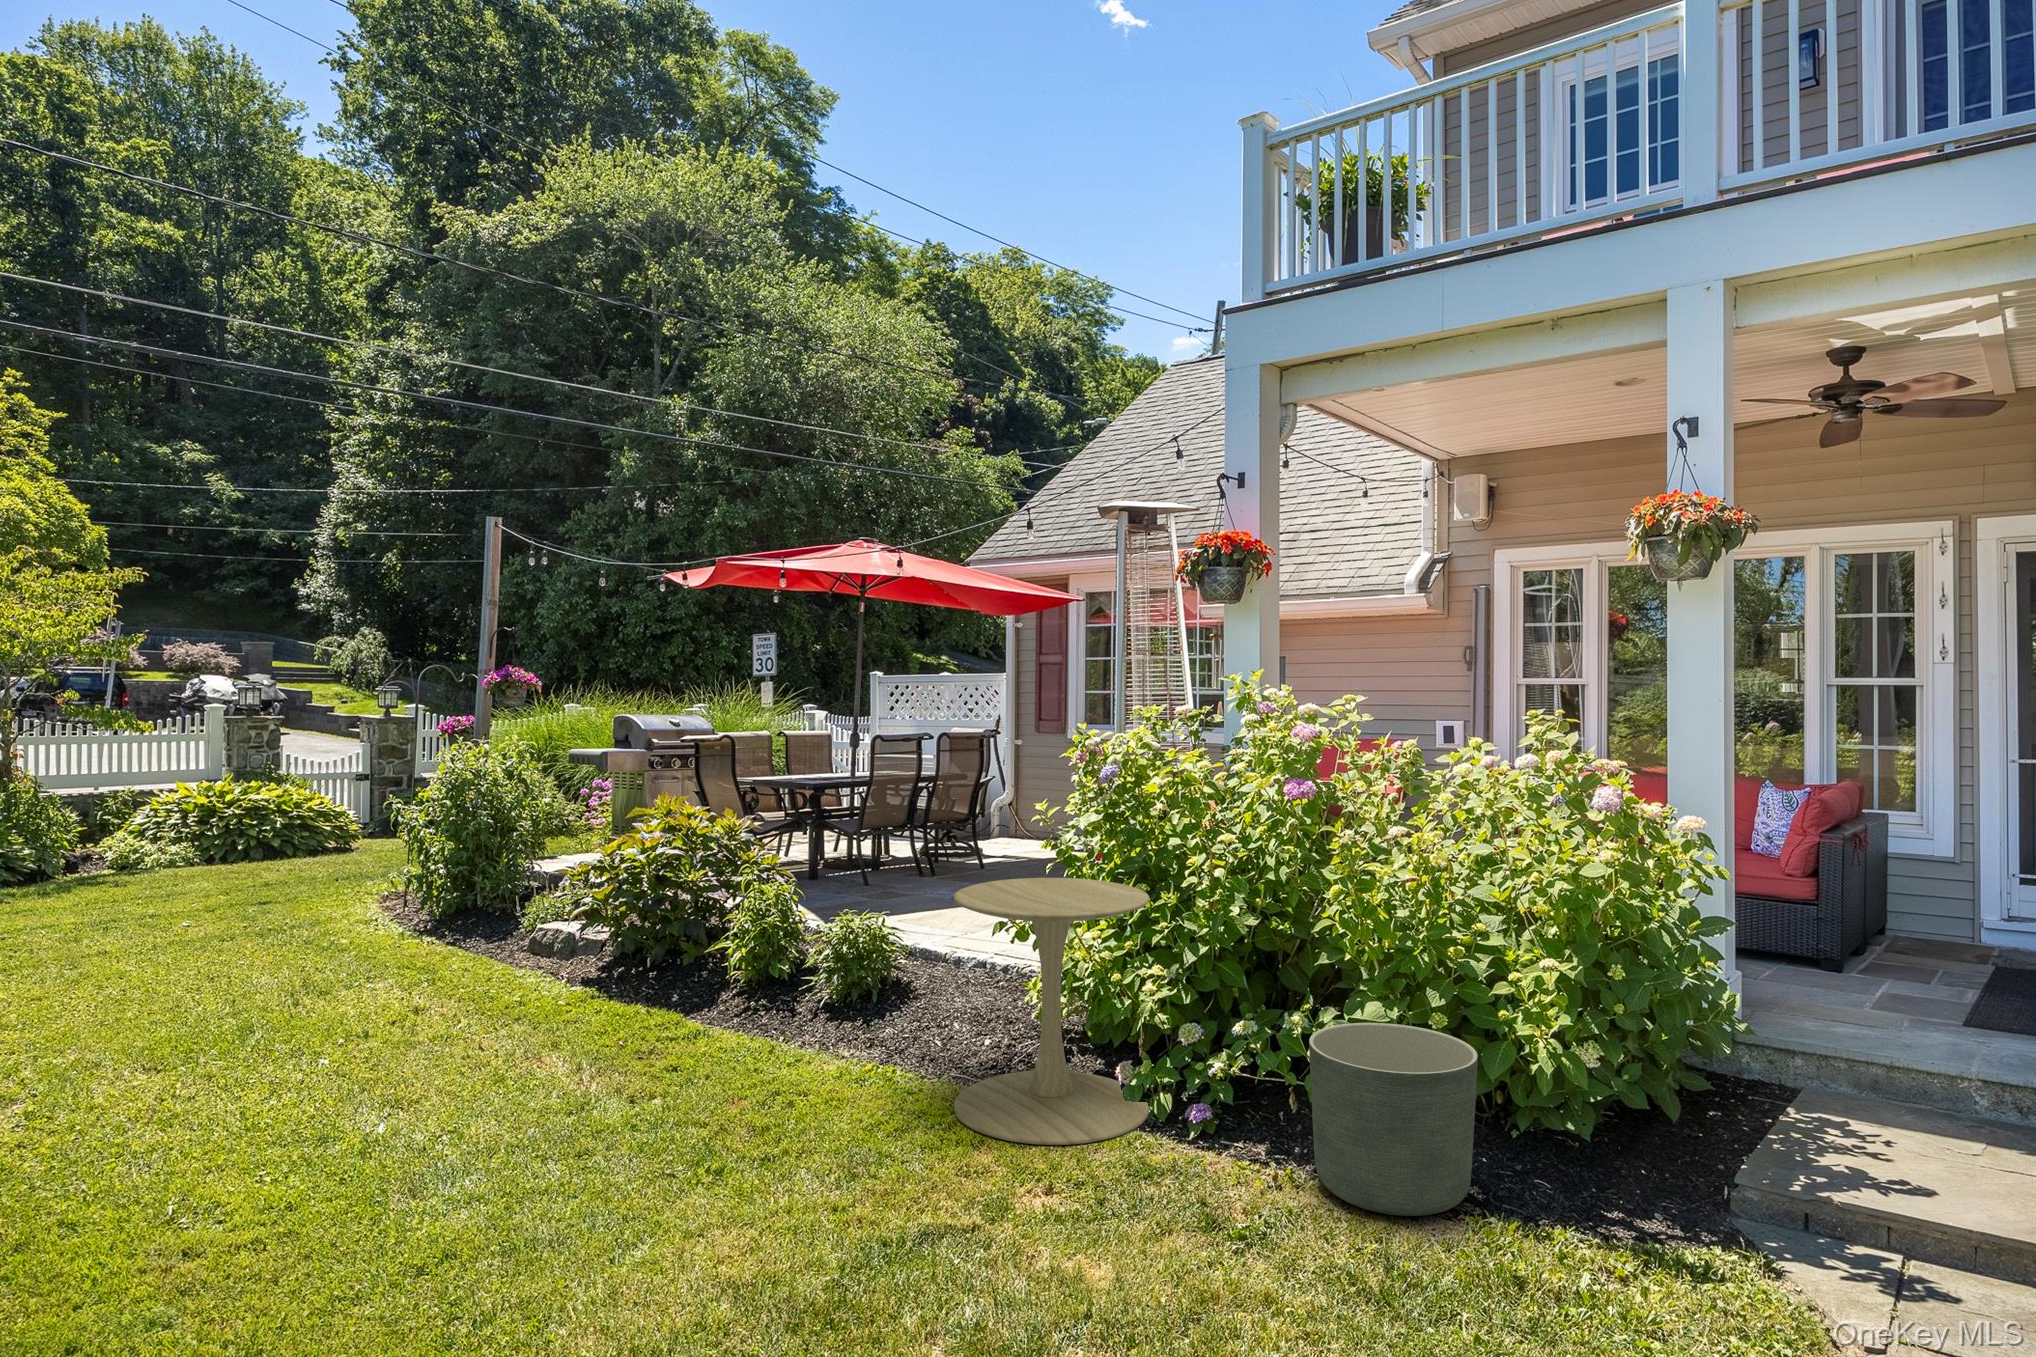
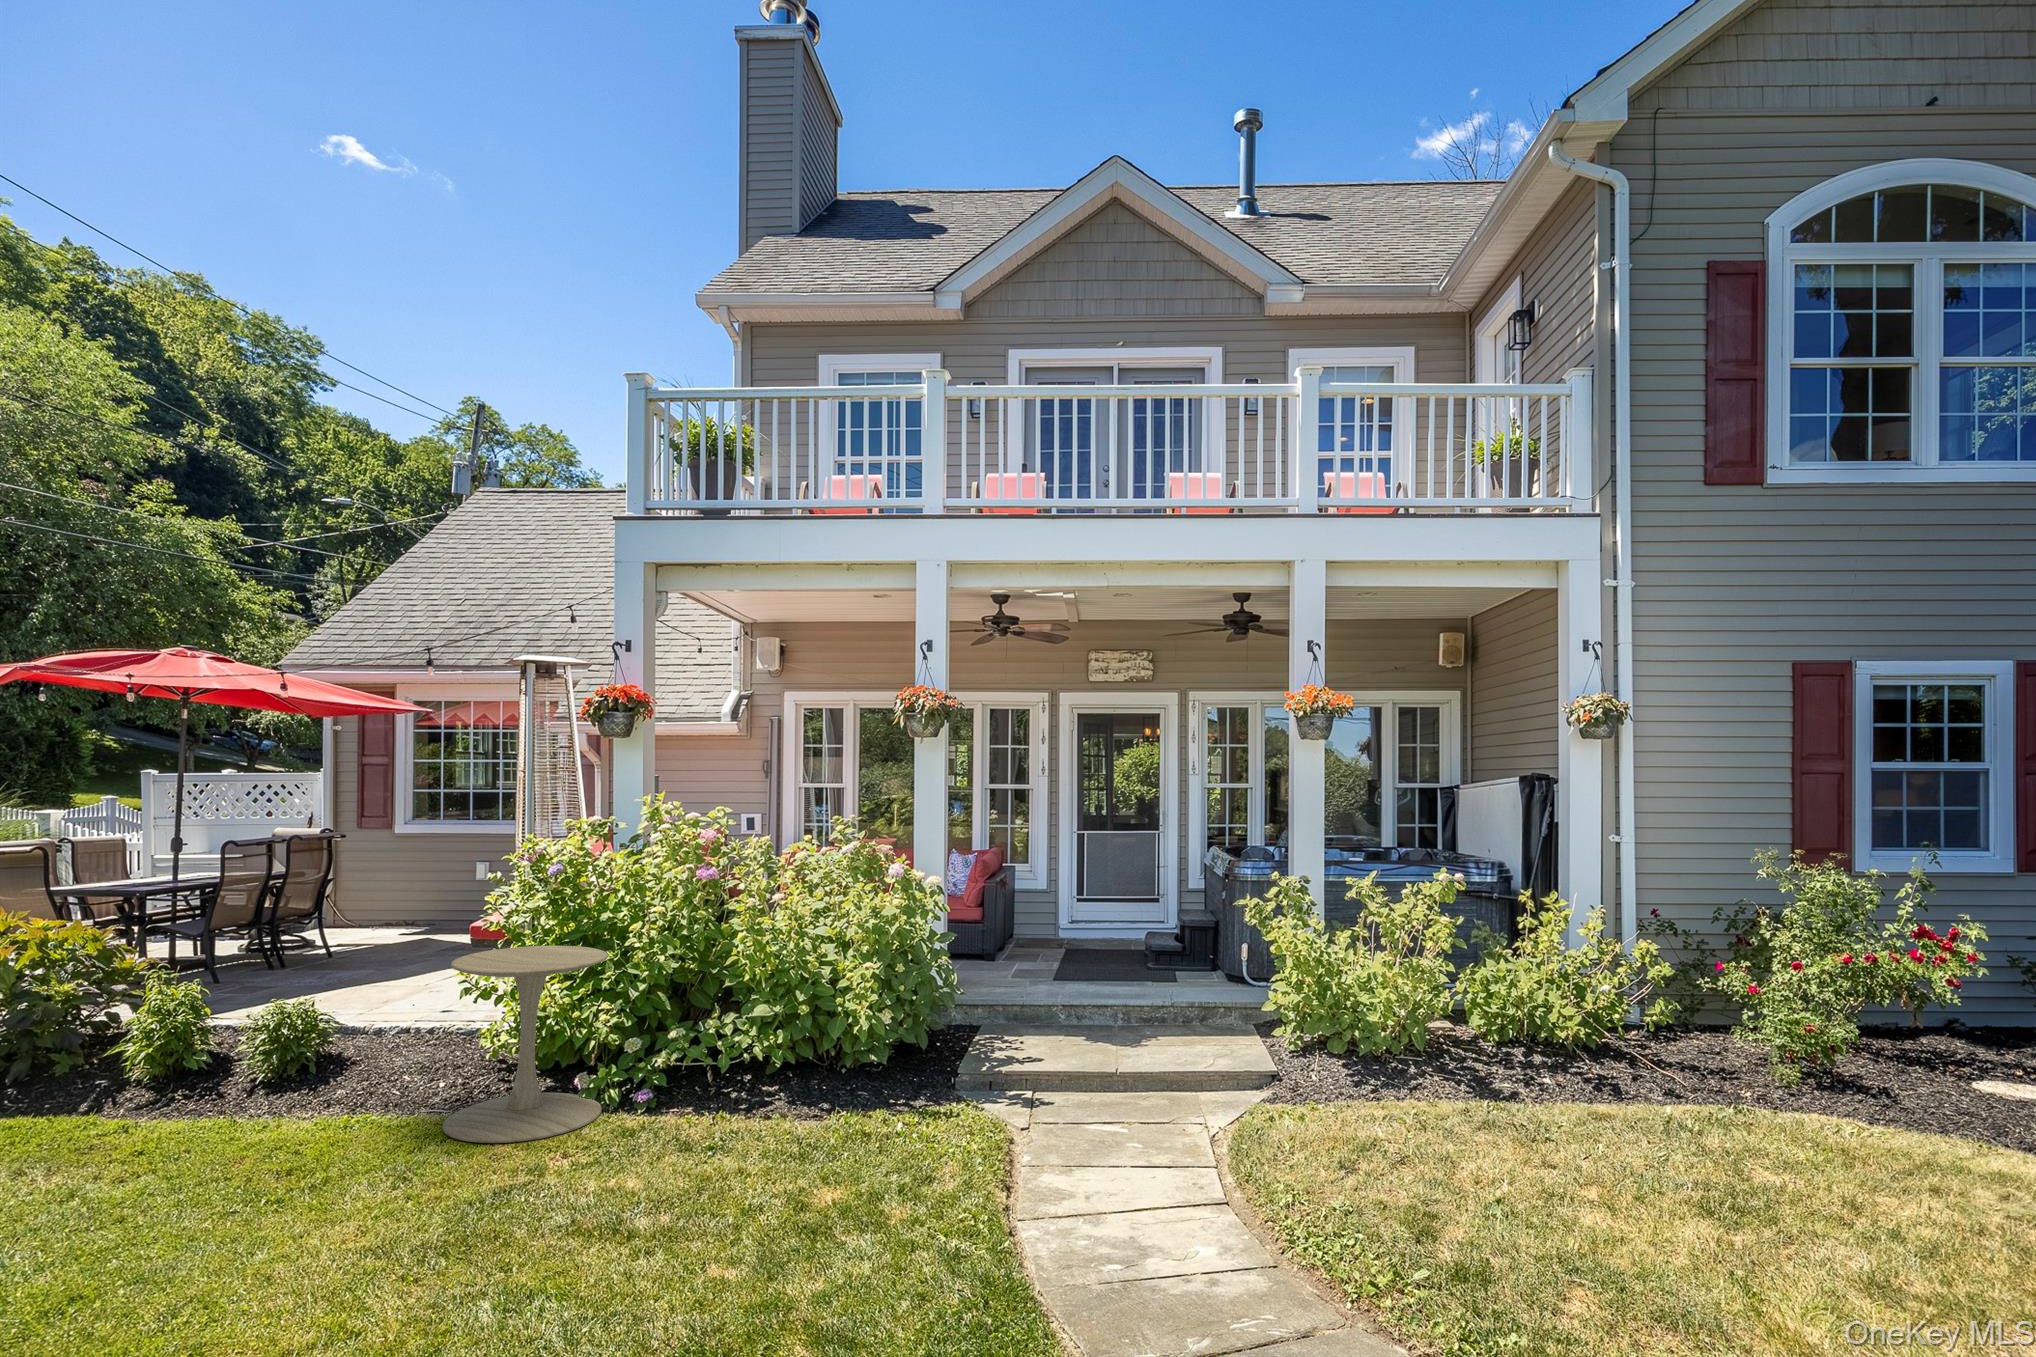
planter: present [1309,1023,1478,1216] -> none [731,1014,831,1128]

